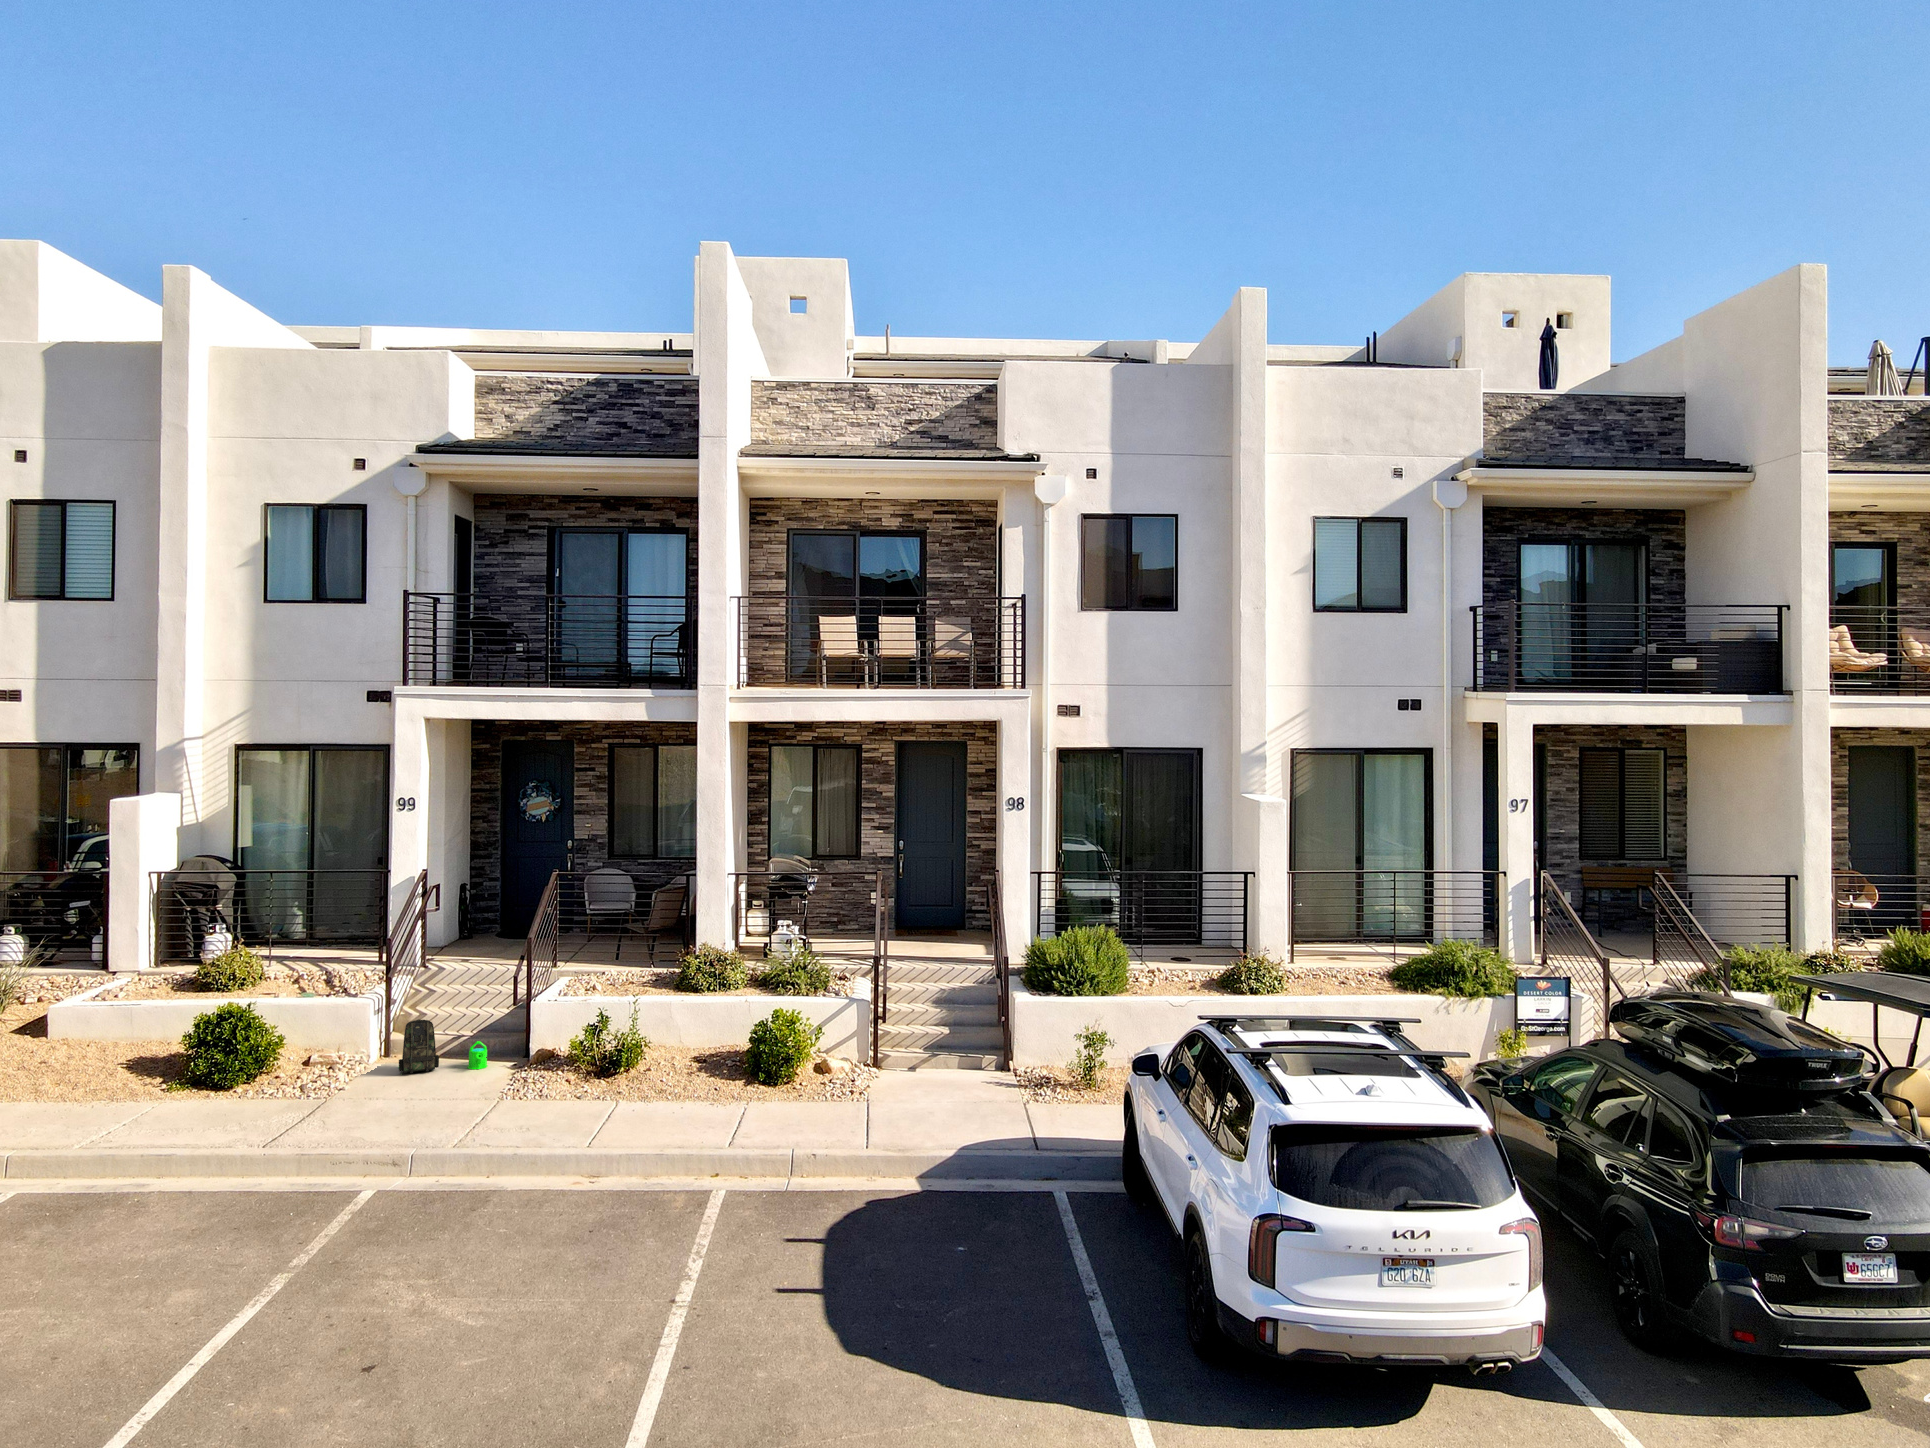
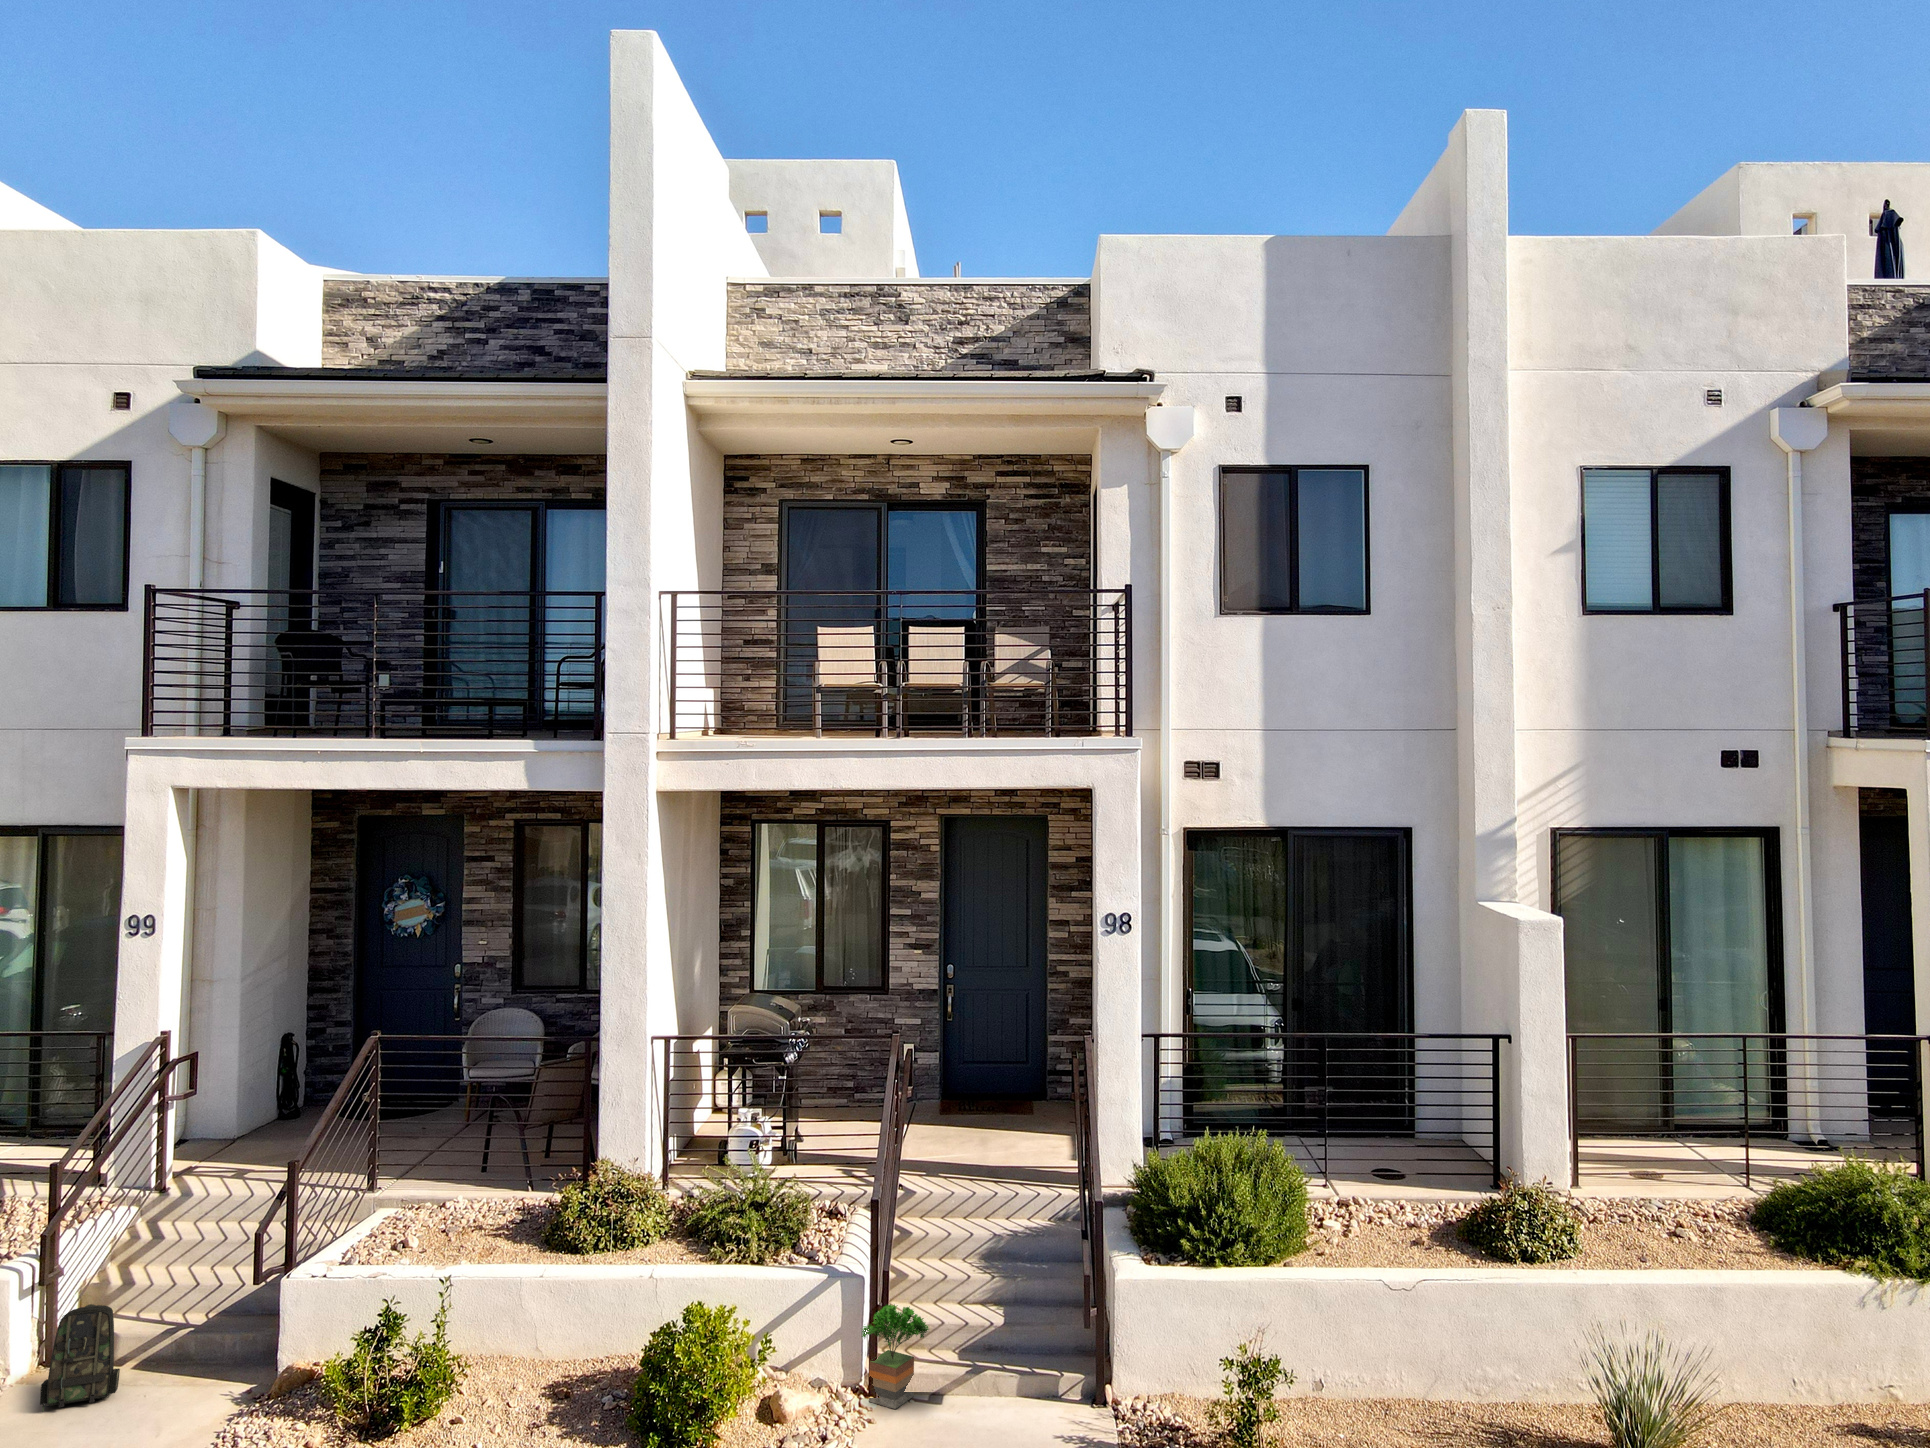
potted tree: none [869,1016,909,1071] -> present [862,1305,929,1409]
watering can: present [467,1041,488,1069] -> none [169,1343,209,1395]

